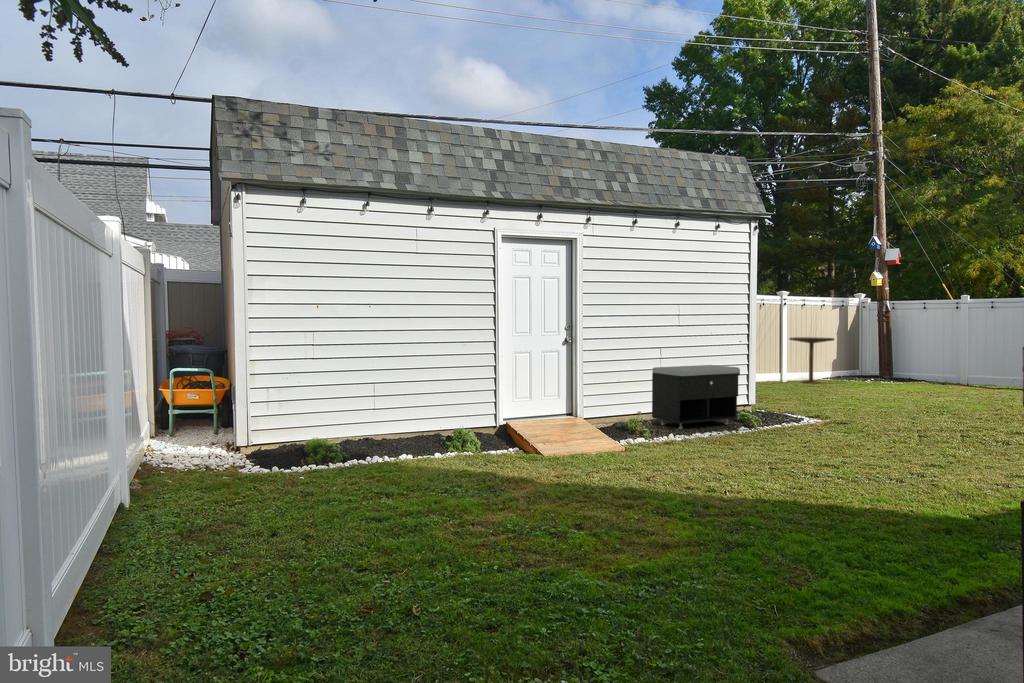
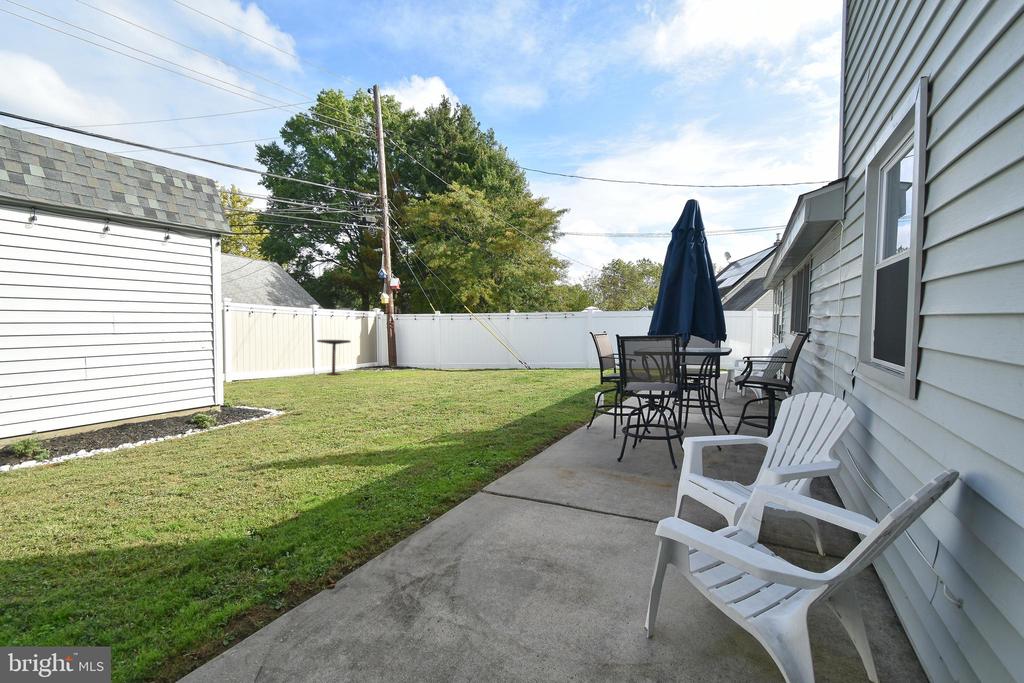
storage bench: present [652,365,740,429] -> none [70,371,181,441]

